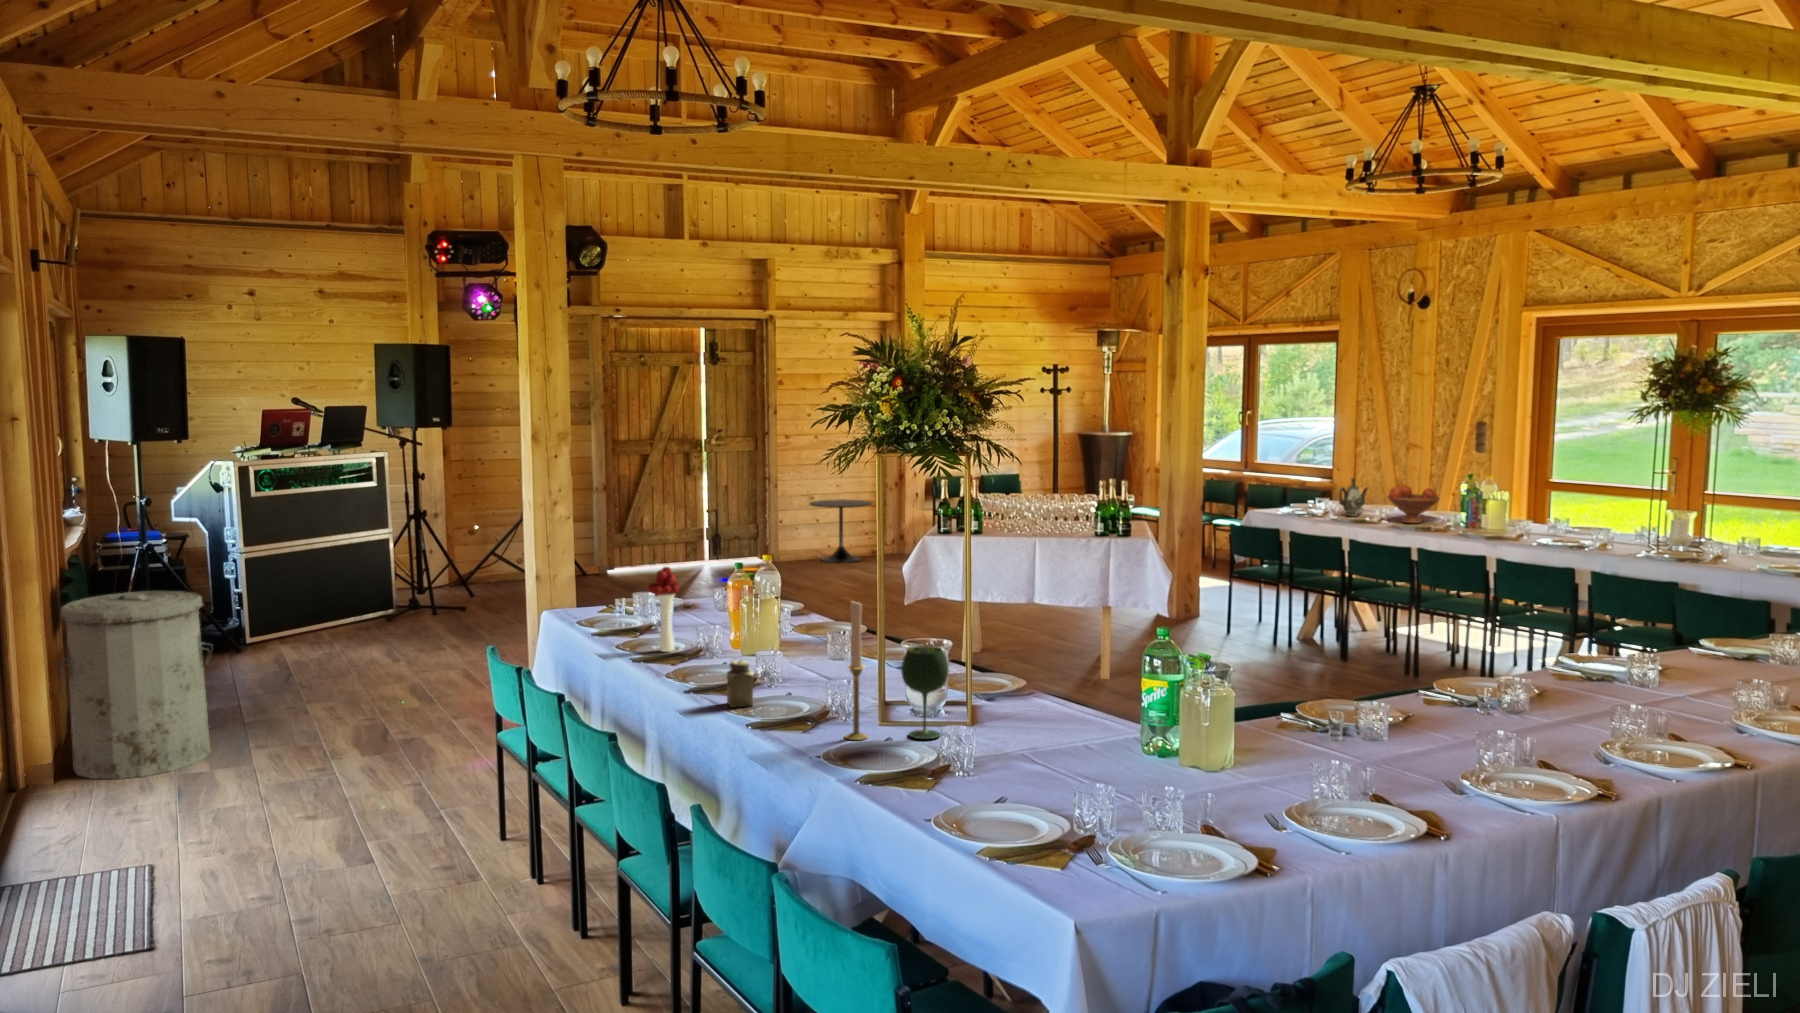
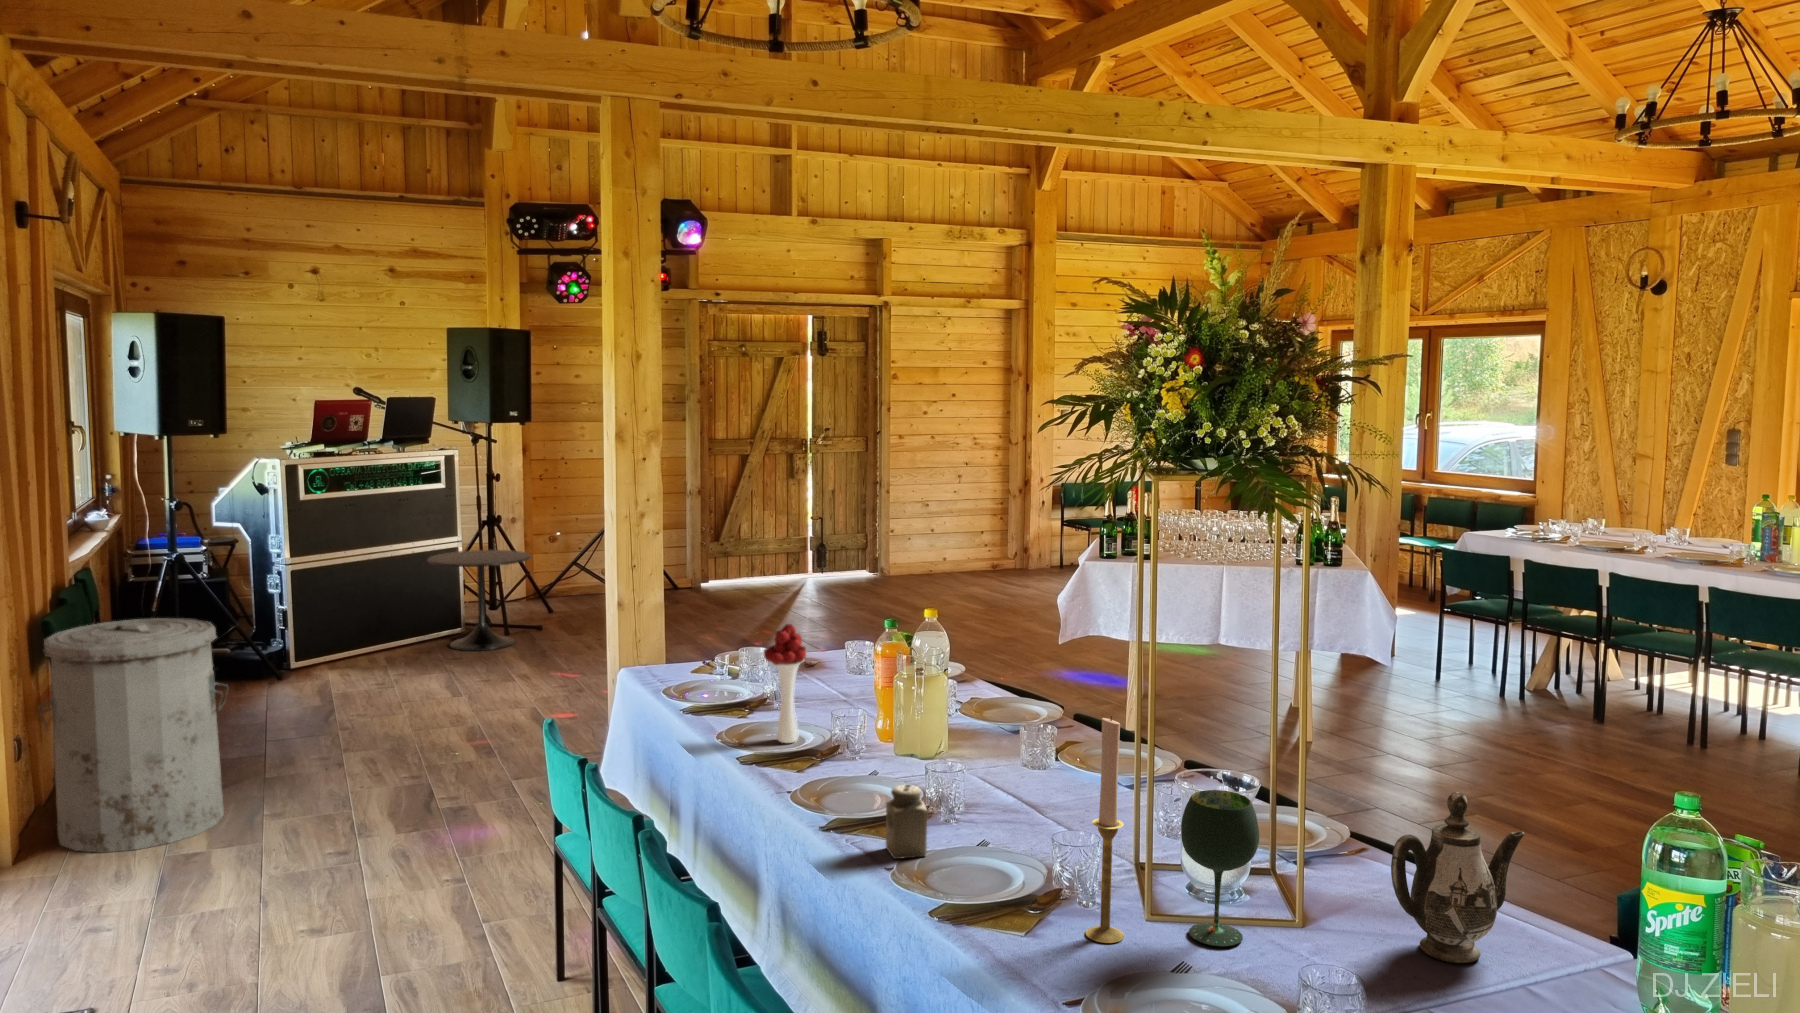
teapot: present [1339,478,1368,516] -> present [1391,792,1524,963]
fruit bowl: present [1388,485,1439,523] -> none [1650,509,1721,557]
side table: present [809,499,873,563] -> present [428,550,531,651]

